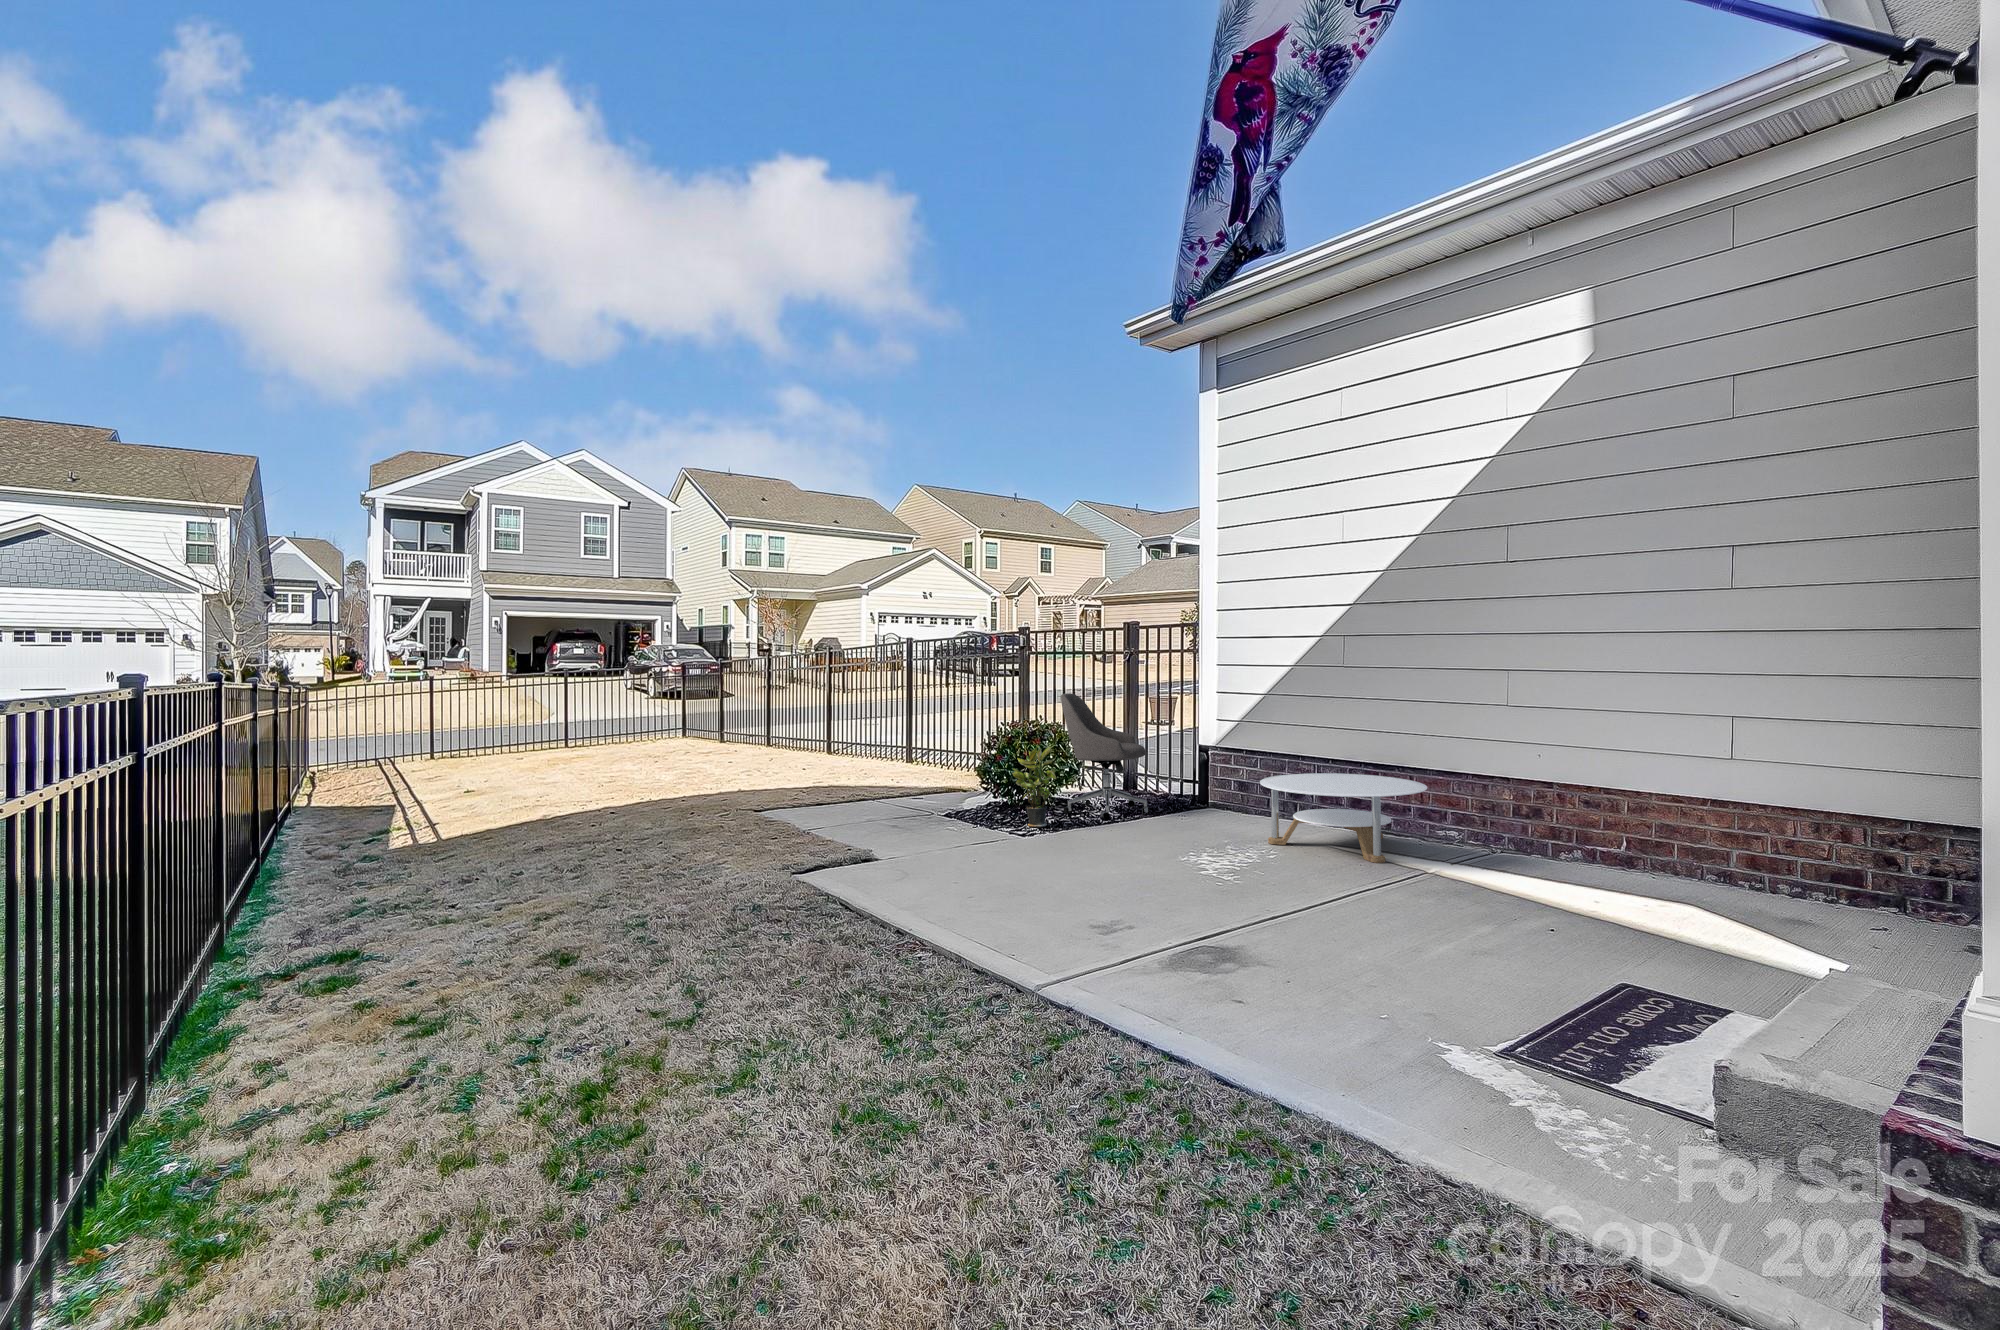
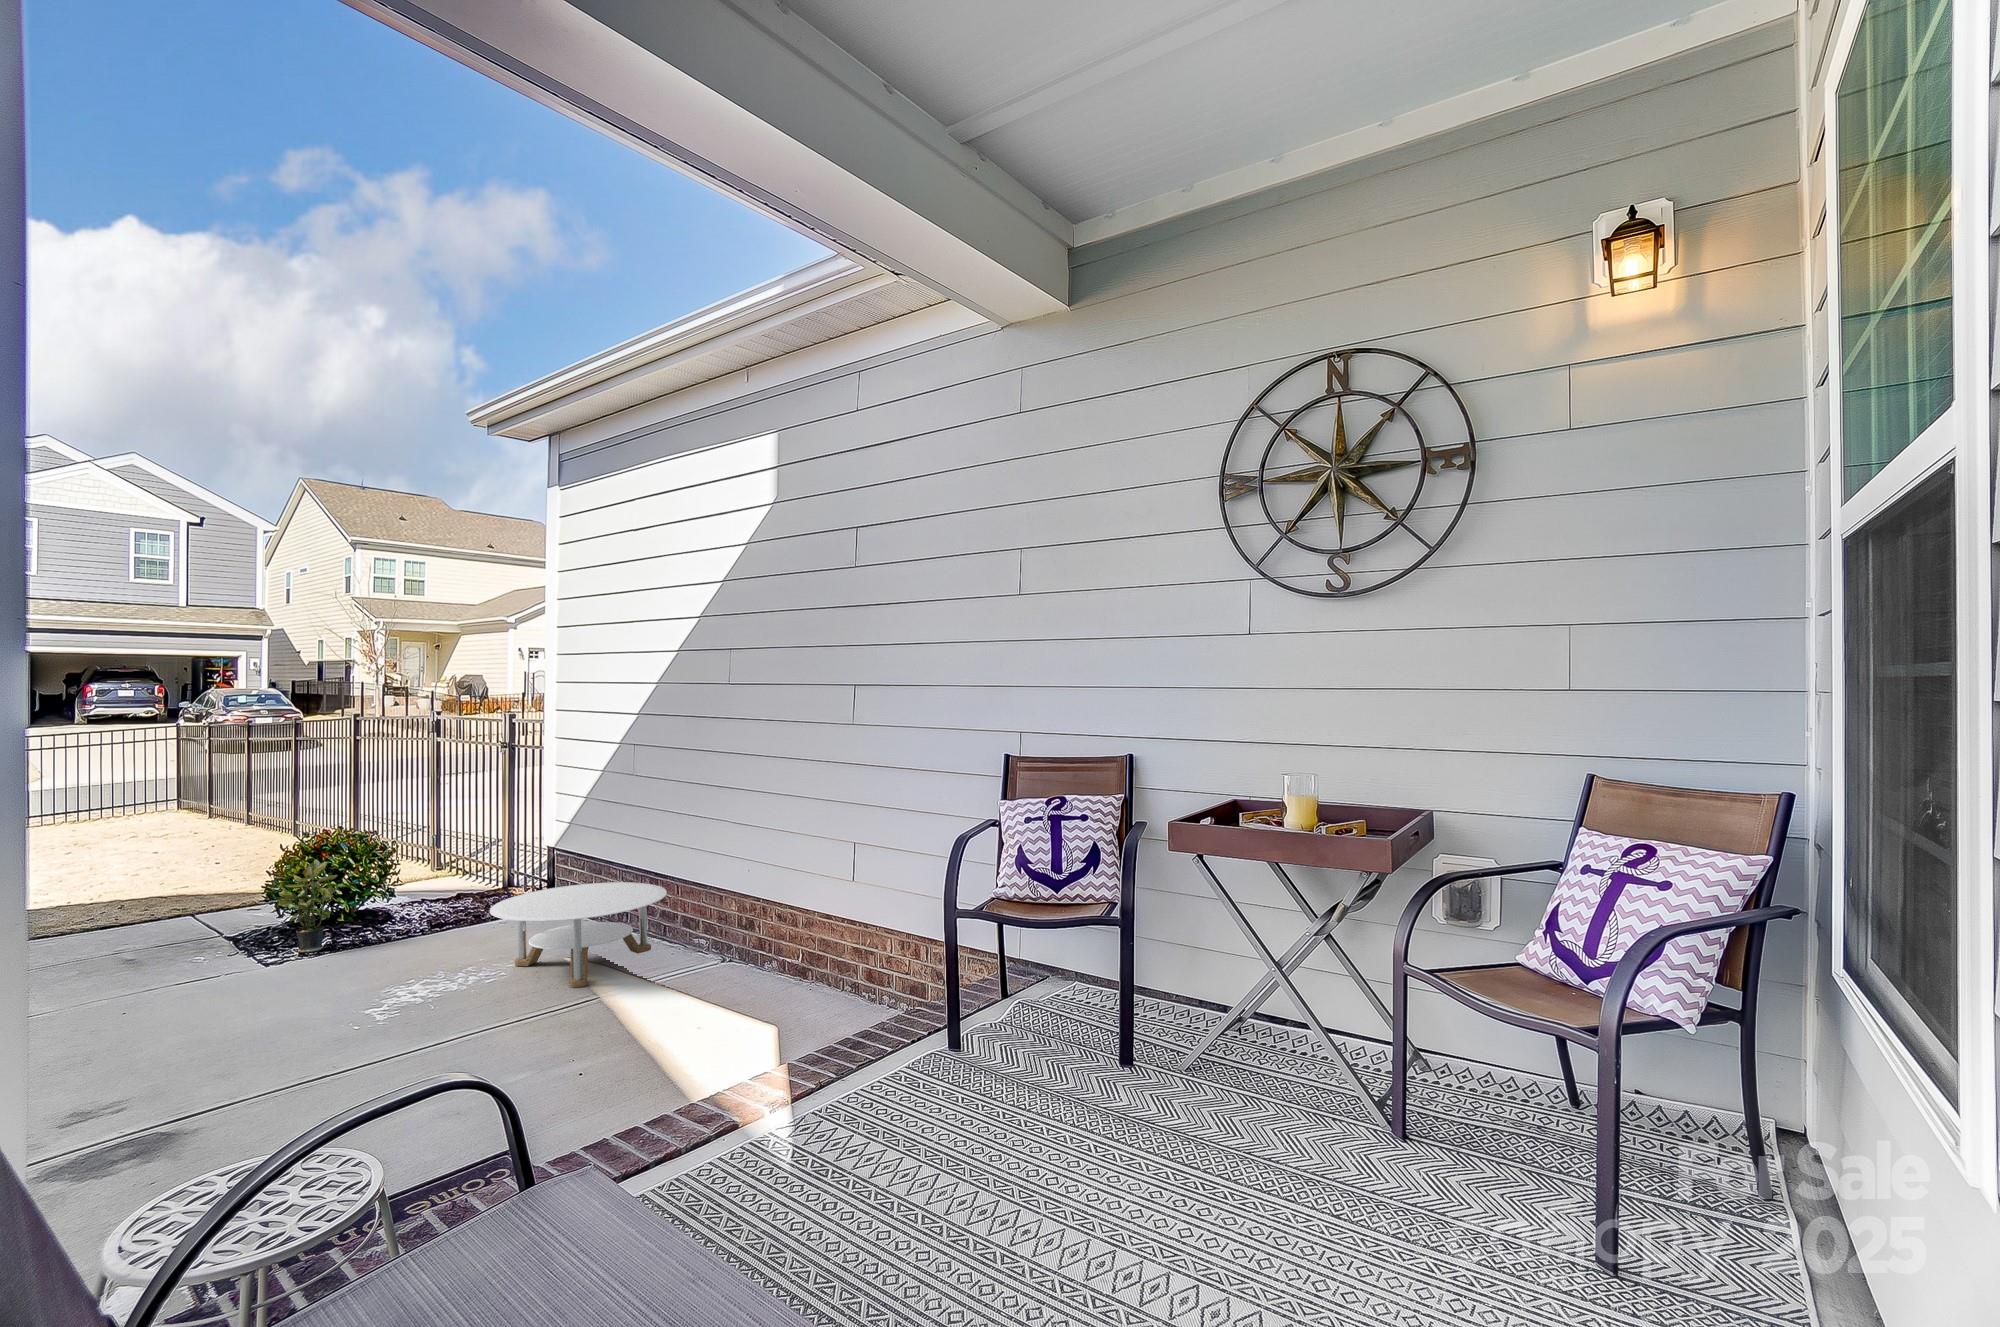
chair: present [1061,693,1150,820] -> none [376,793,483,936]

